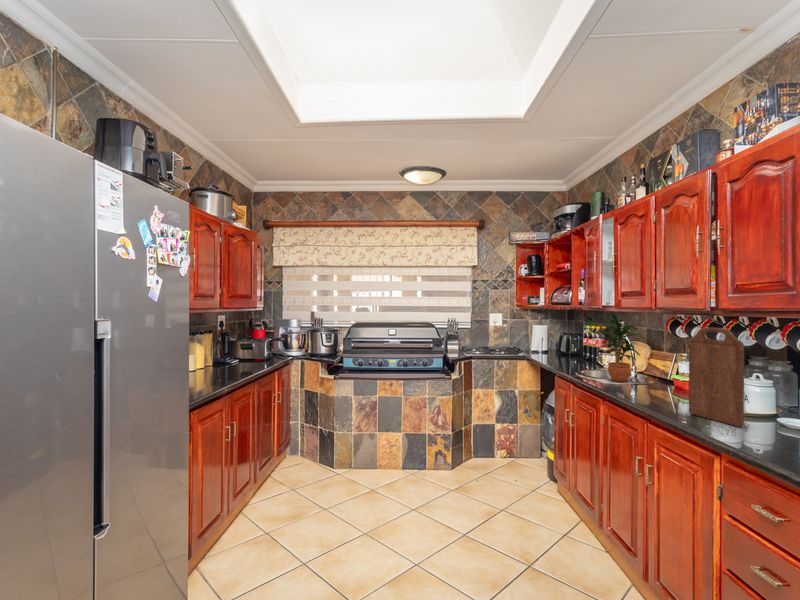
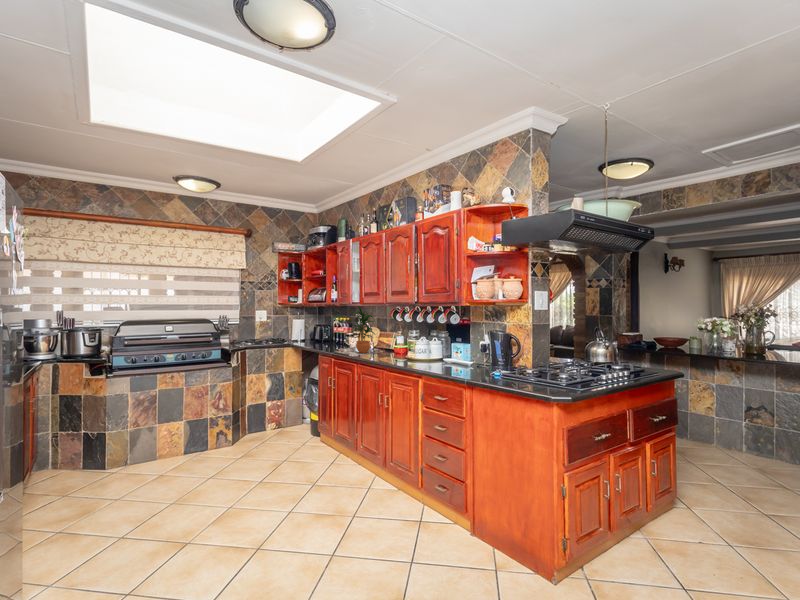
cutting board: present [689,327,744,427] -> none [405,313,430,365]

